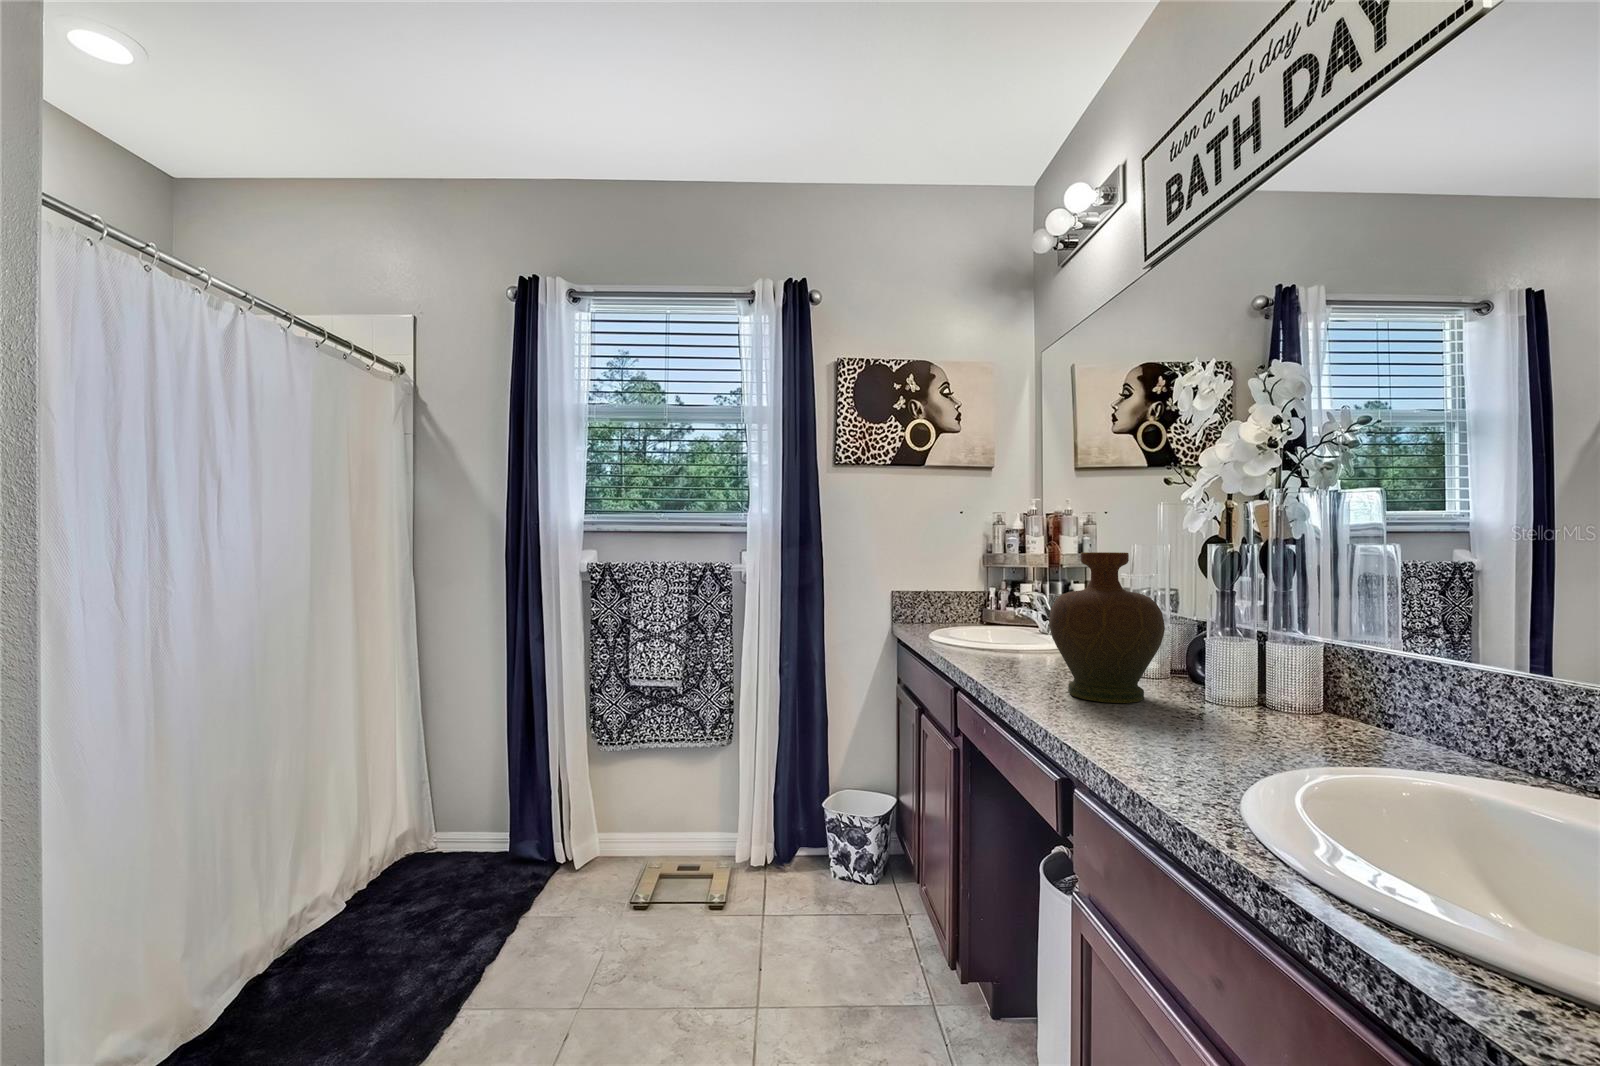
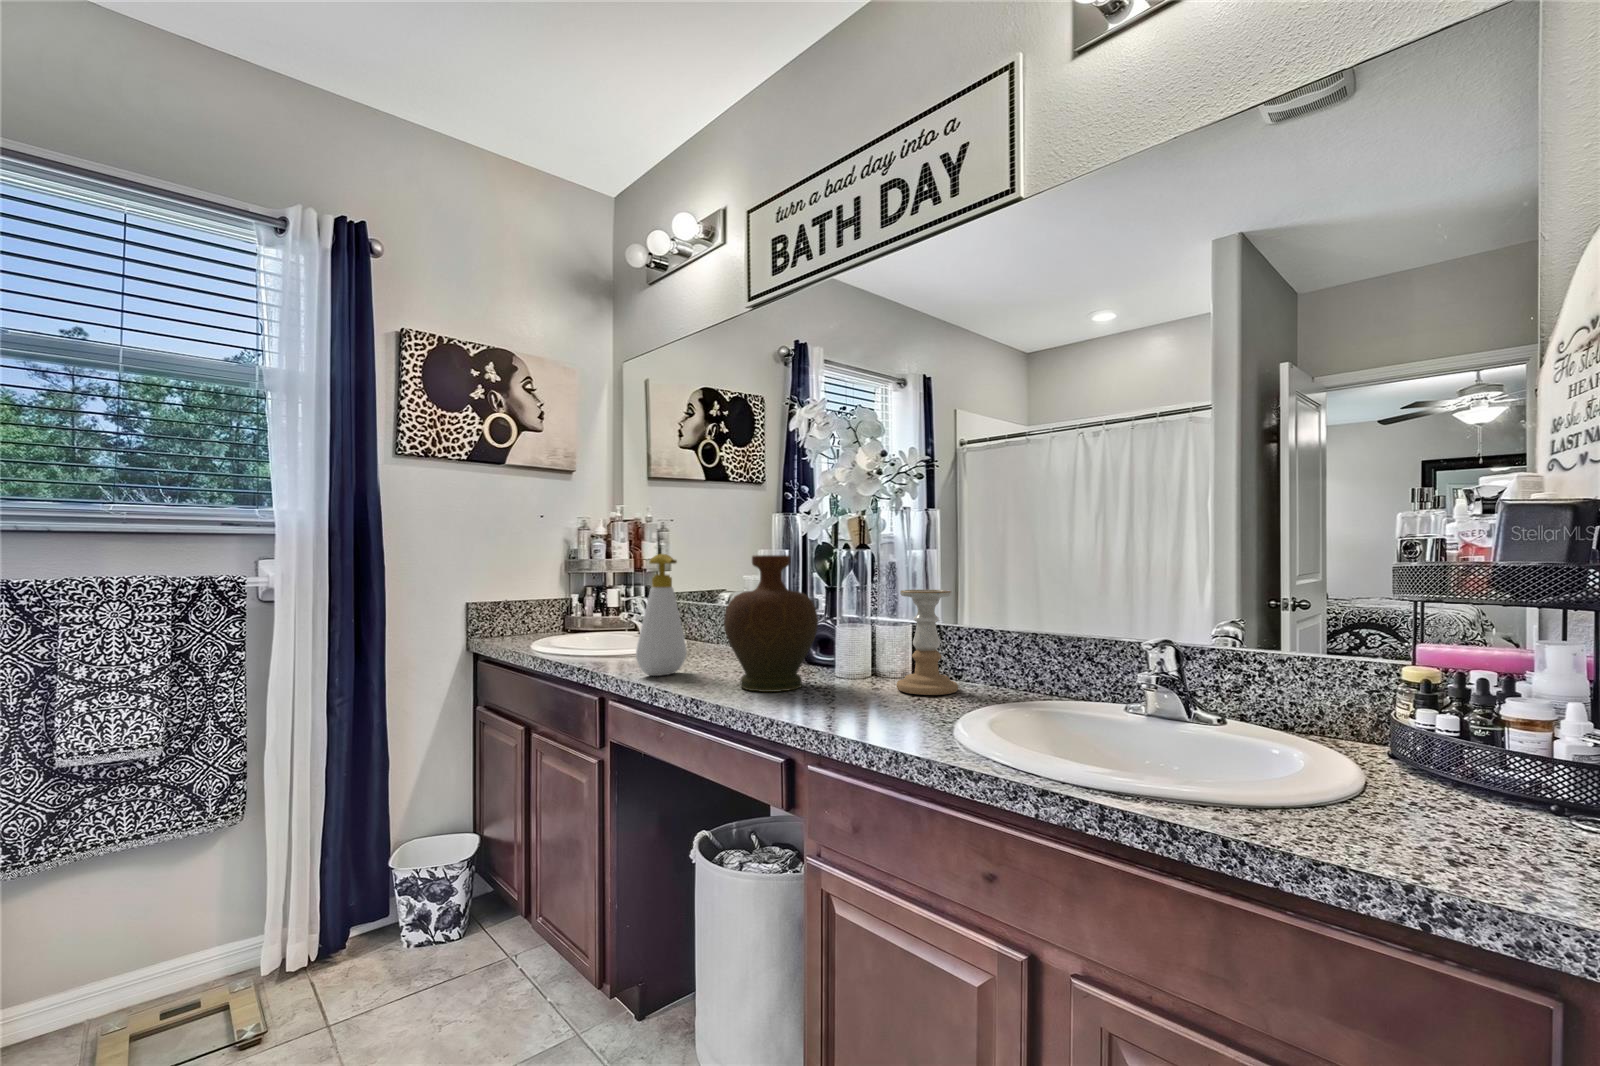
soap bottle: none [987,548,1041,668] -> present [636,554,687,676]
candle holder: none [1256,599,1355,742] -> present [897,590,958,695]

